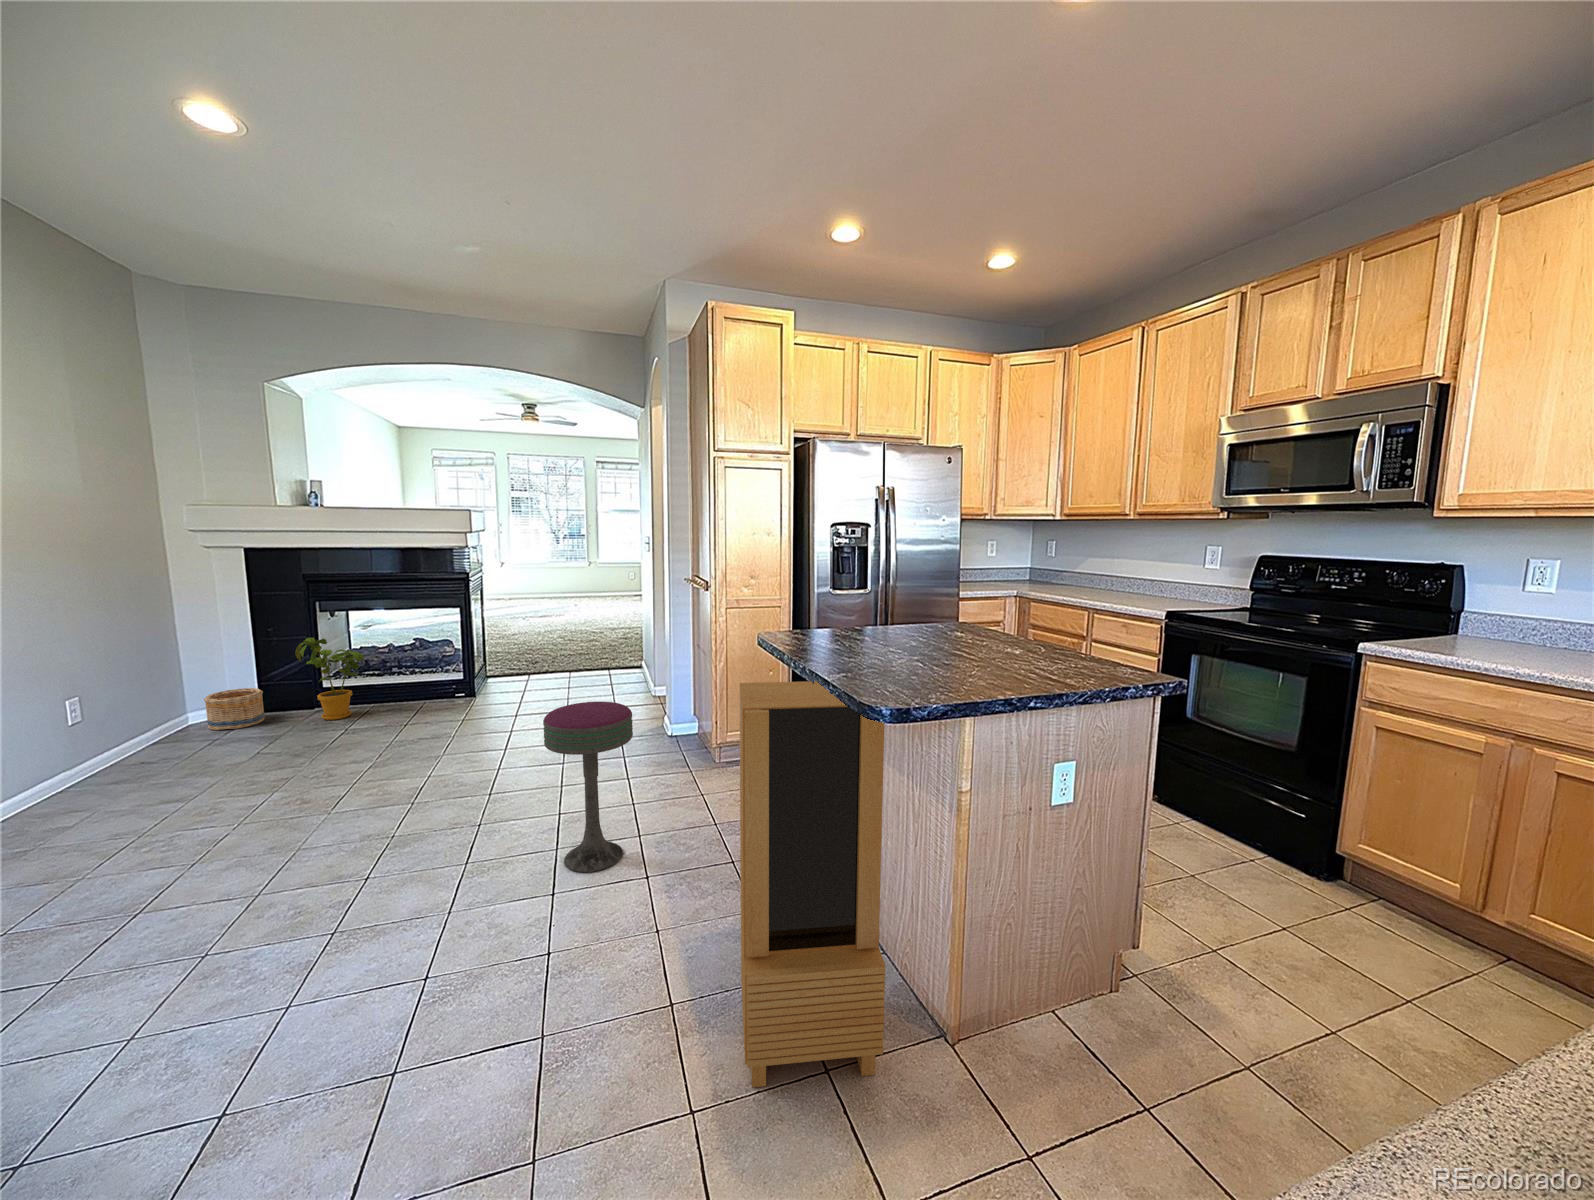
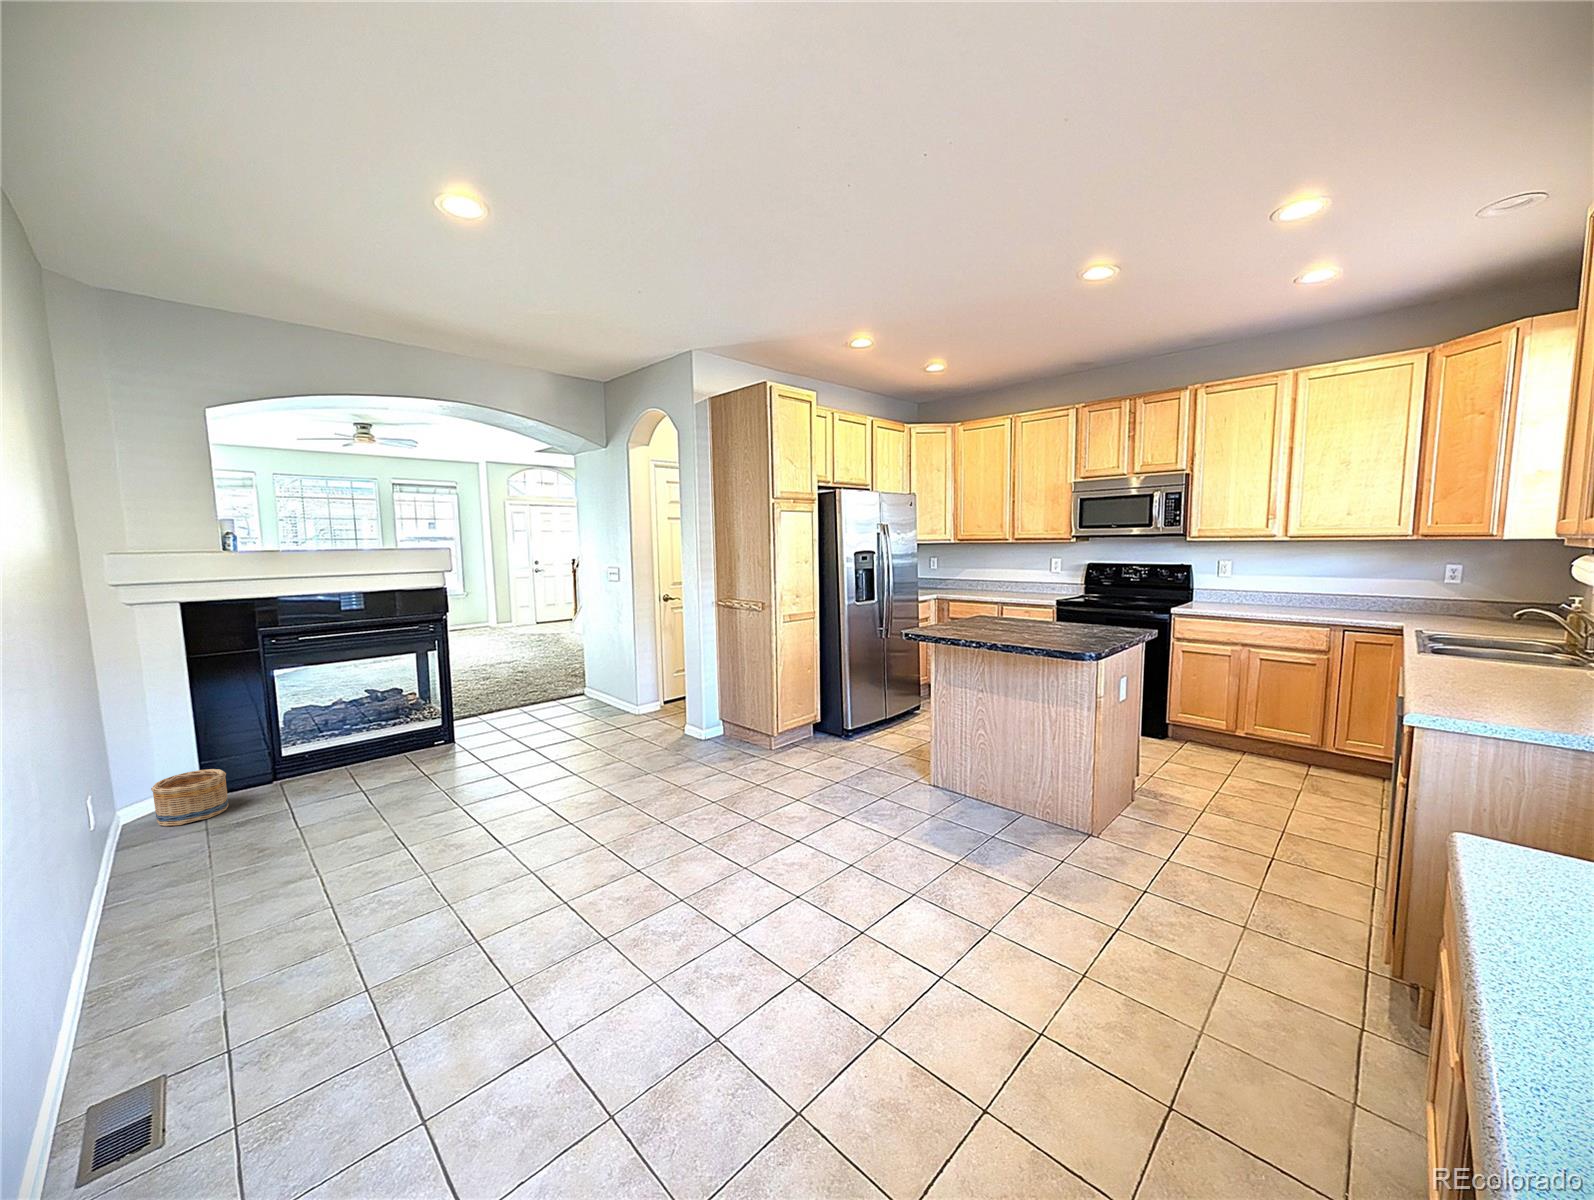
house plant: present [295,638,365,720] -> none [274,696,361,789]
storage cabinet: present [740,681,885,1087] -> none [1004,645,1111,876]
bar stool: present [543,702,633,872] -> none [769,696,833,826]

